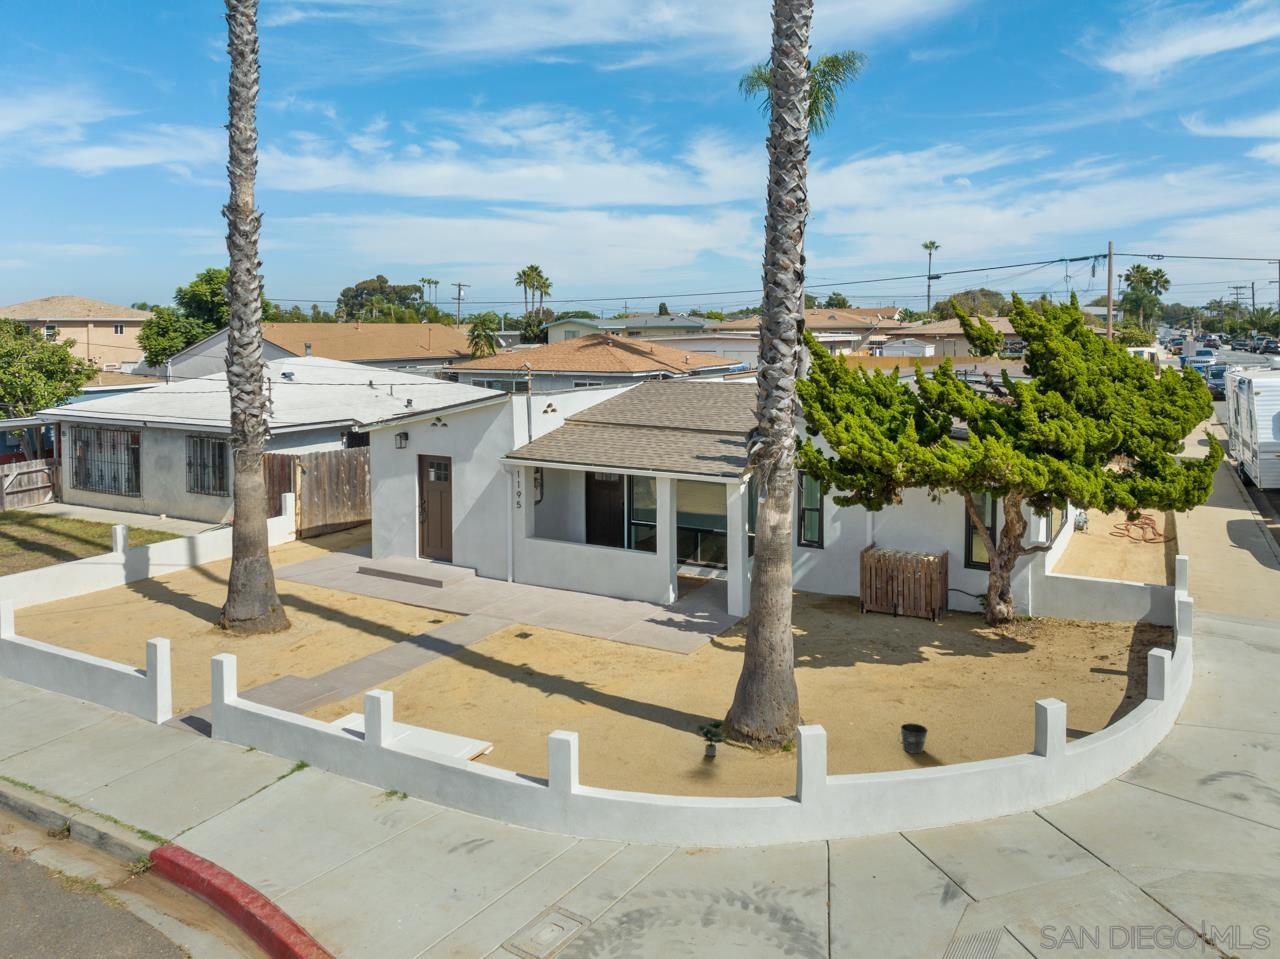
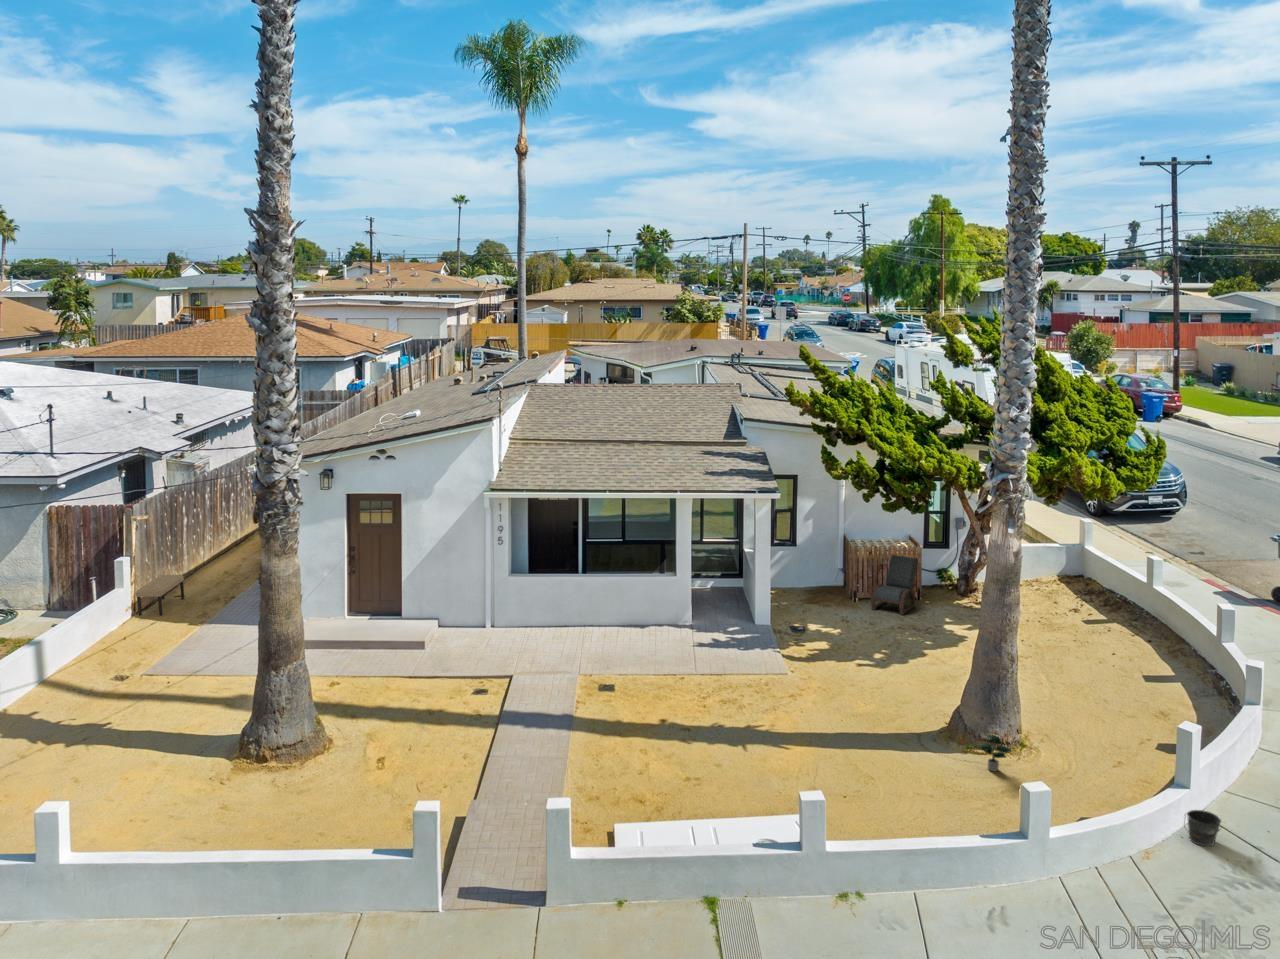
bench: none [303,512,351,541] -> present [136,575,184,616]
lounge chair: none [864,568,926,630] -> present [871,555,918,615]
bucket: present [898,723,928,753] -> present [1187,810,1222,846]

